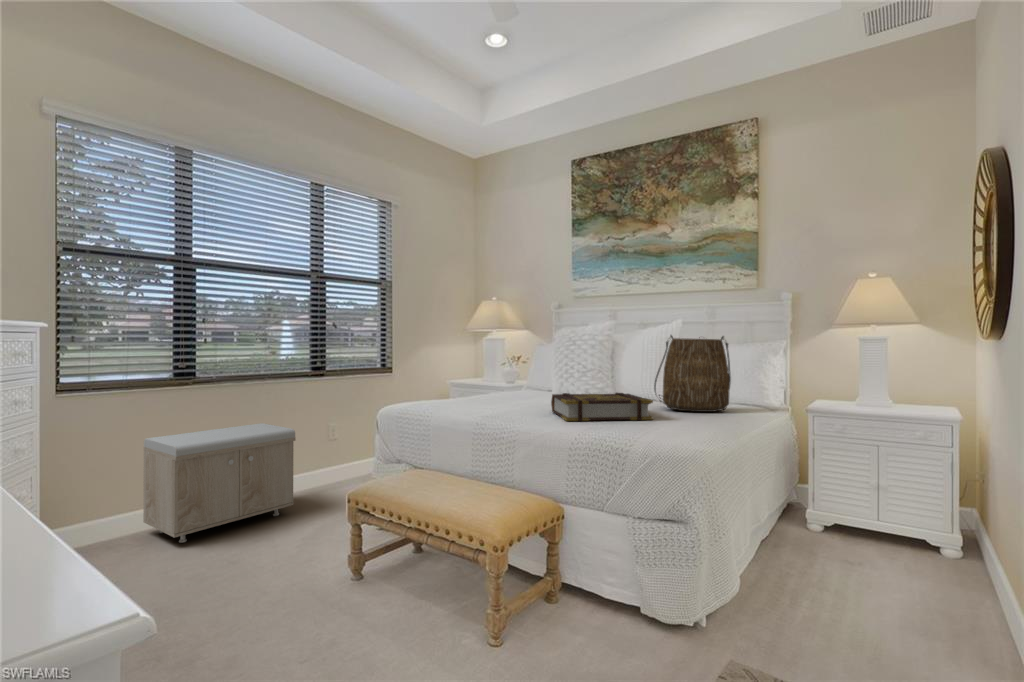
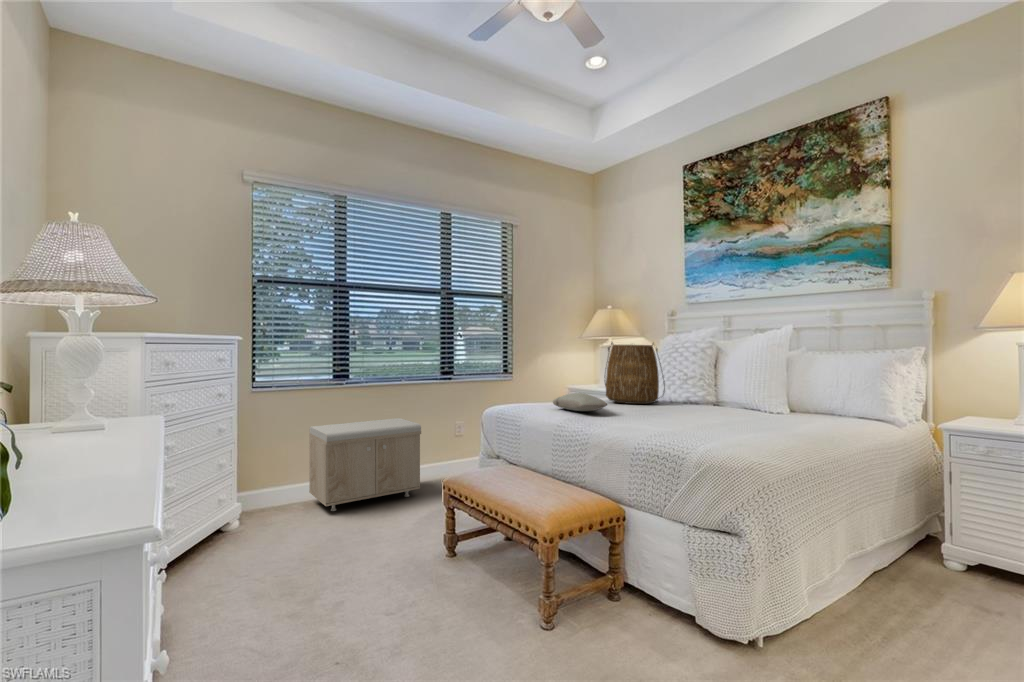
tote bag: present [654,335,731,412] -> present [605,343,665,404]
pillow: none [460,389,522,407] -> present [553,393,607,411]
book: present [551,393,653,421] -> none [635,399,733,429]

